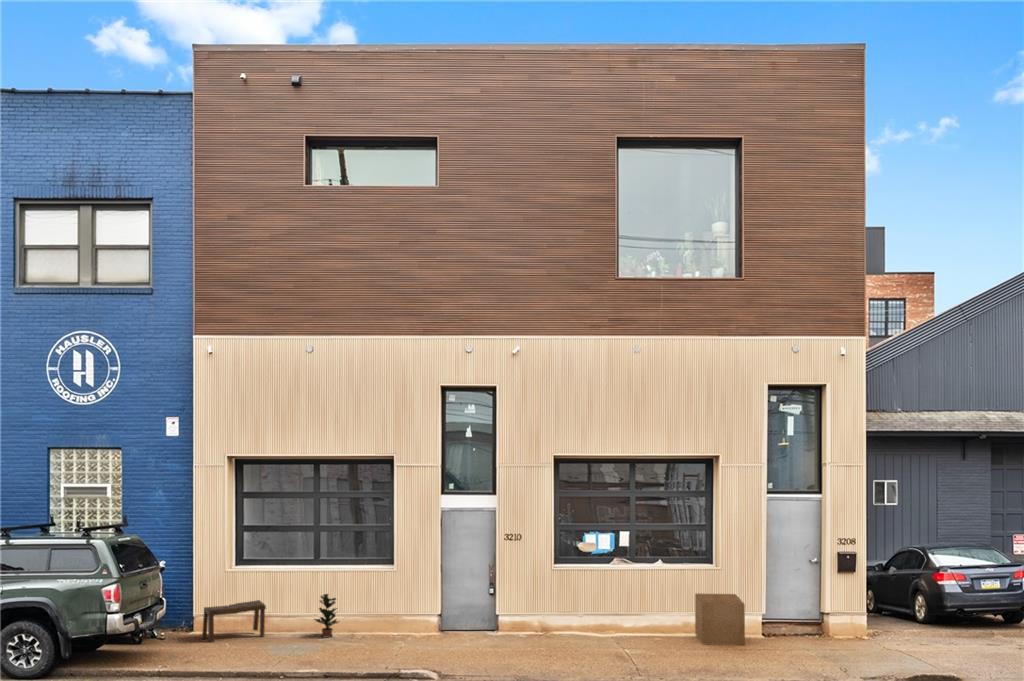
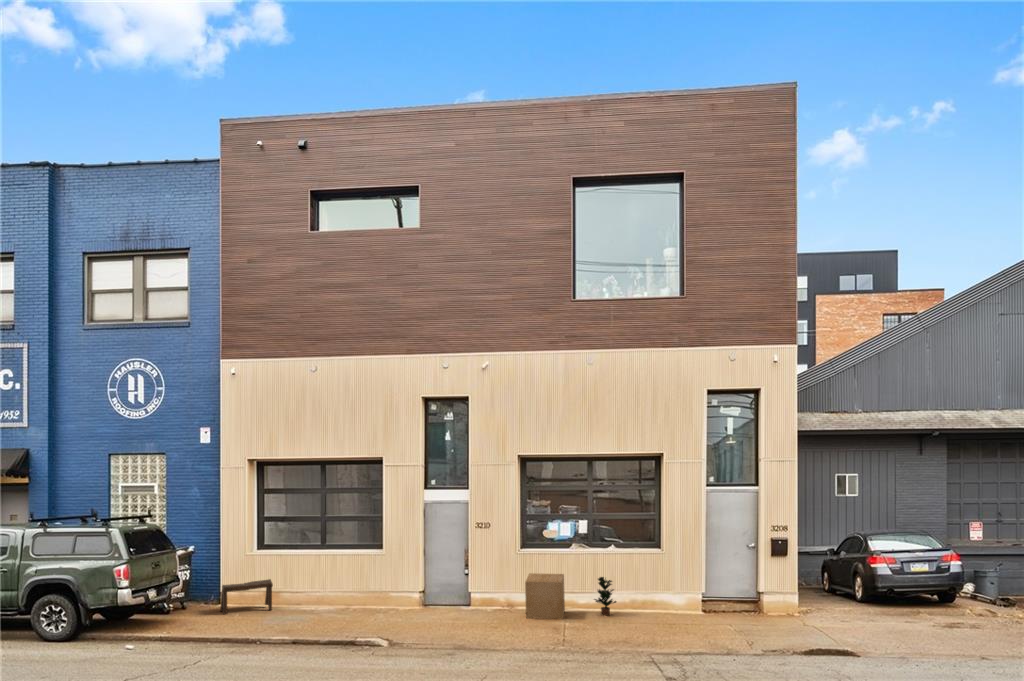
potted plant: present [315,594,338,637] -> present [594,577,616,616]
cardboard box: present [695,594,745,645] -> present [525,573,565,619]

